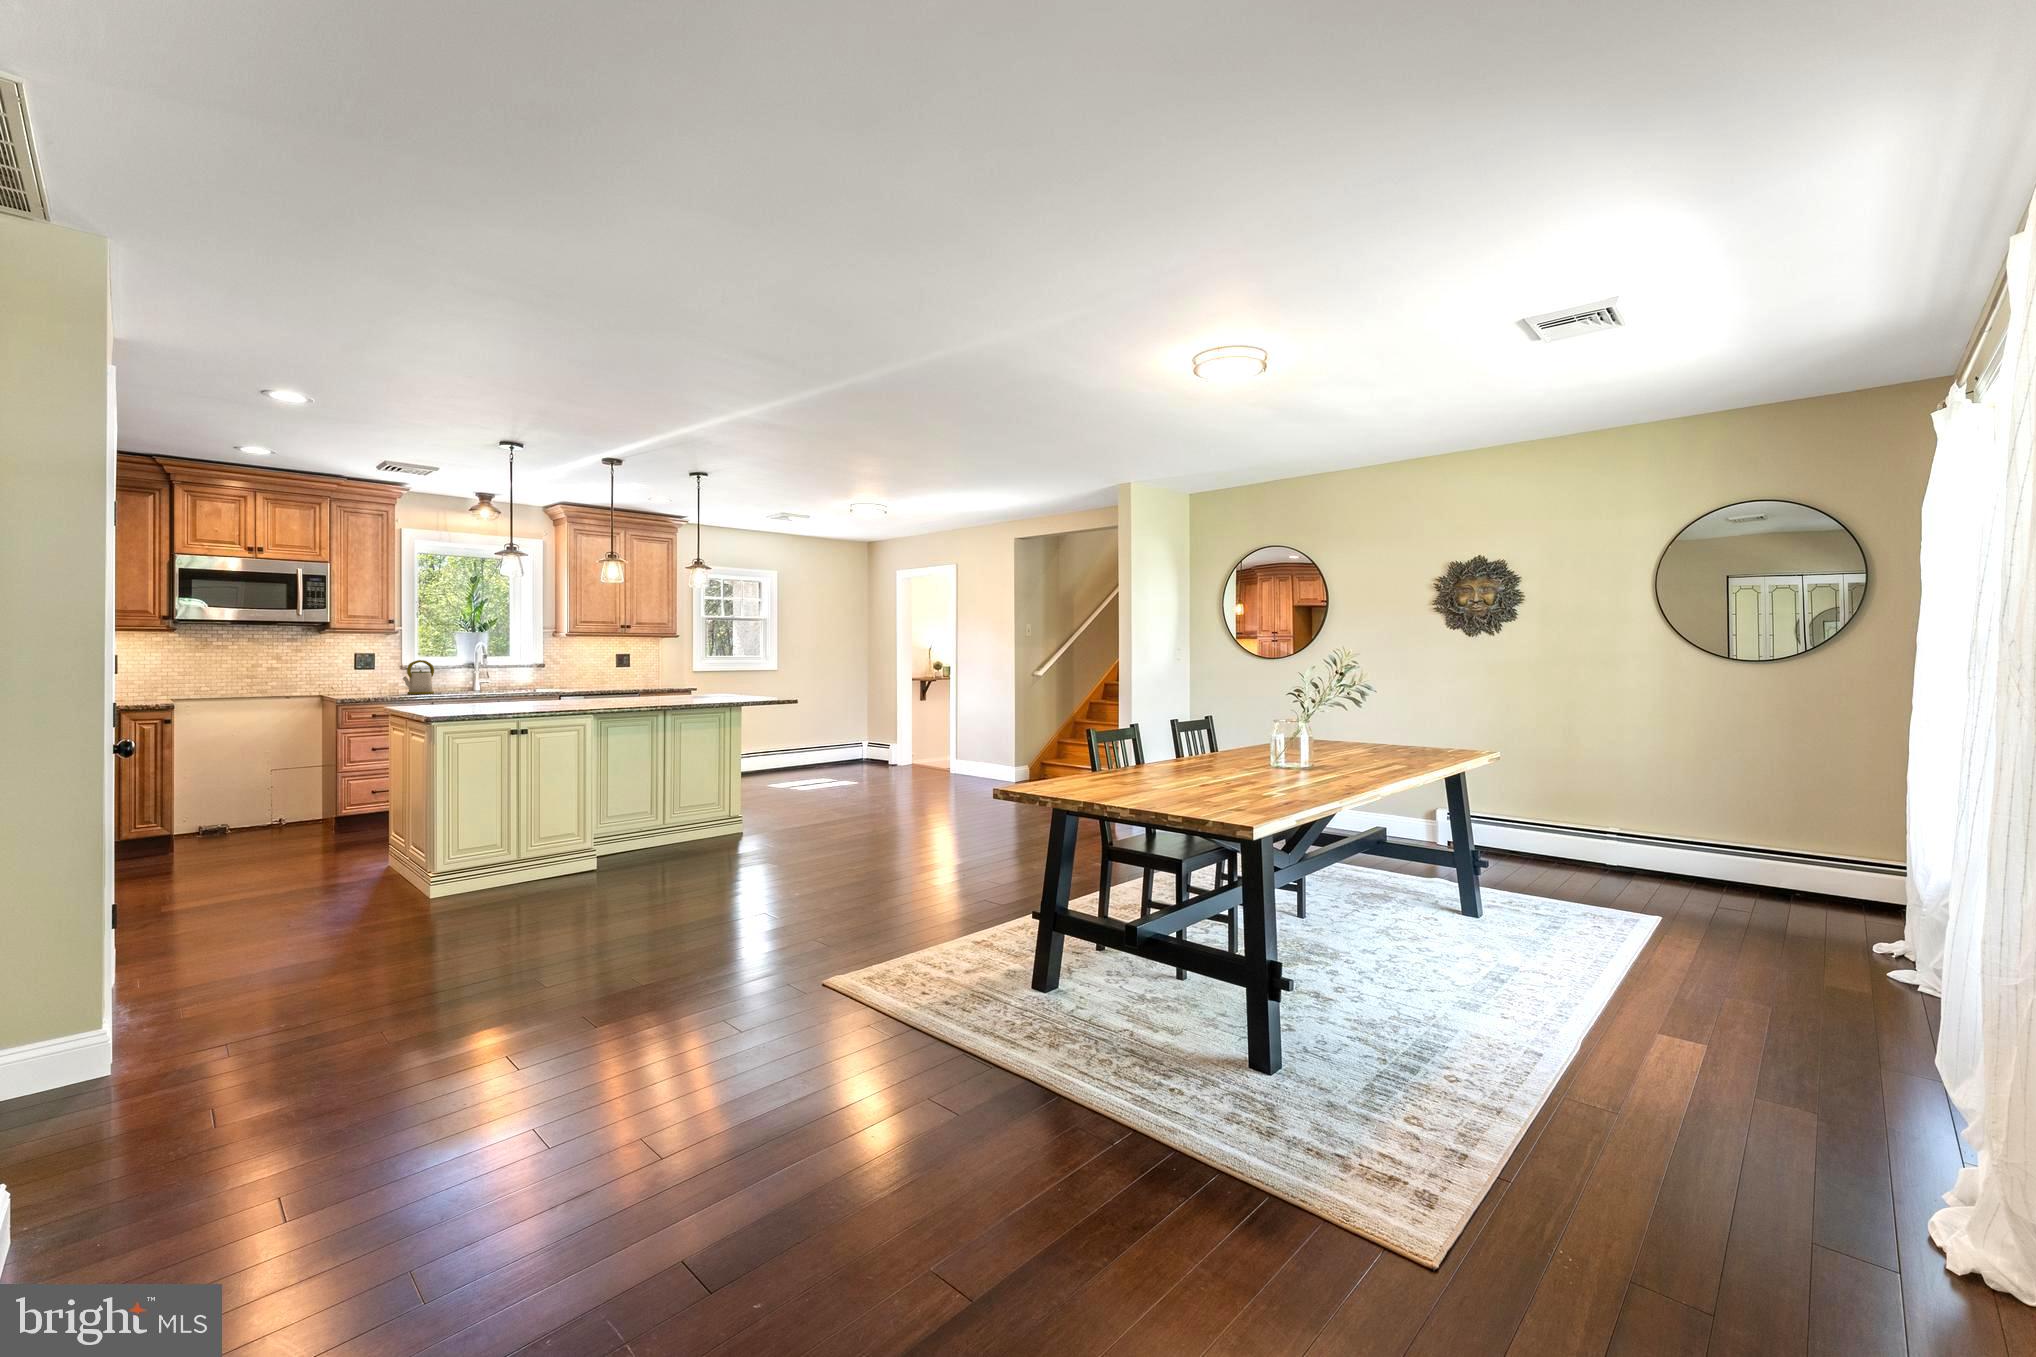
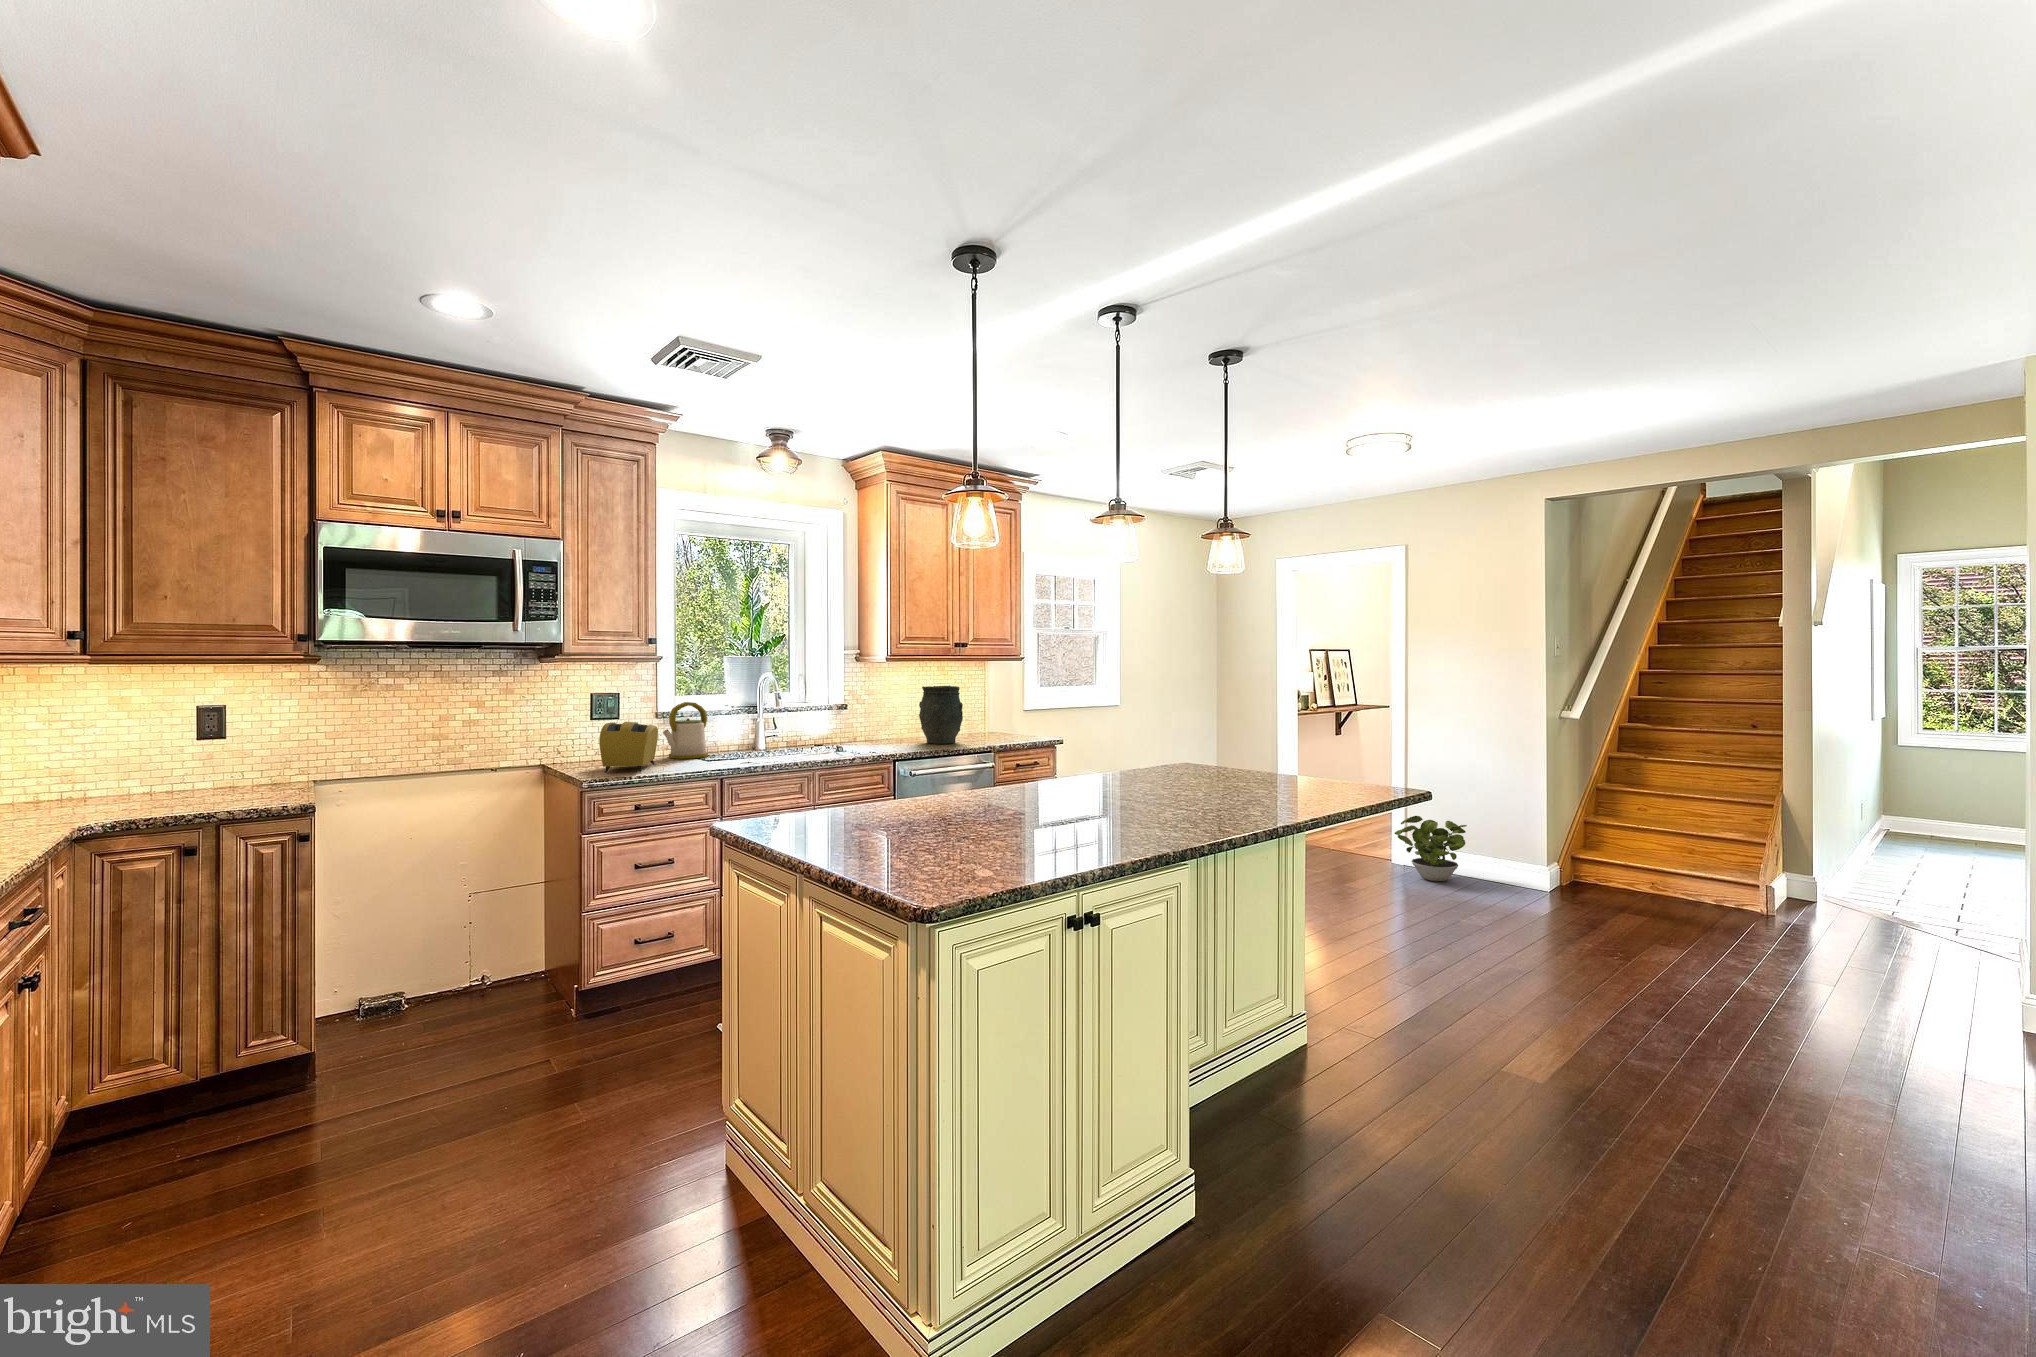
vase: none [591,653,621,690] -> present [919,686,963,744]
toaster: none [352,669,395,698] -> present [599,722,658,773]
potted plant: none [933,740,983,782] -> present [1395,816,1467,881]

